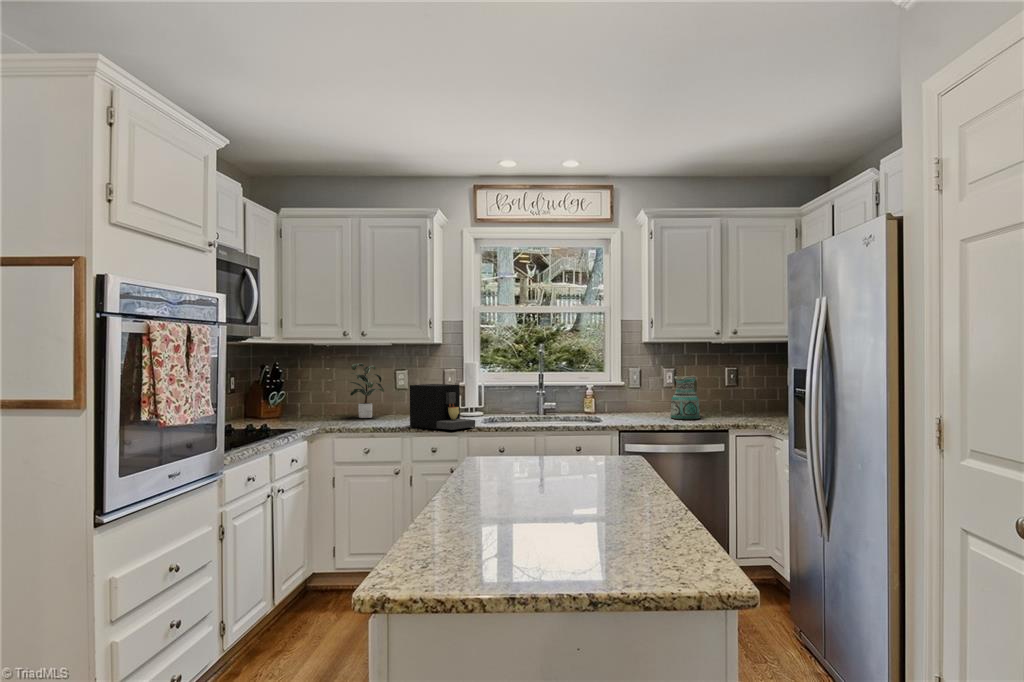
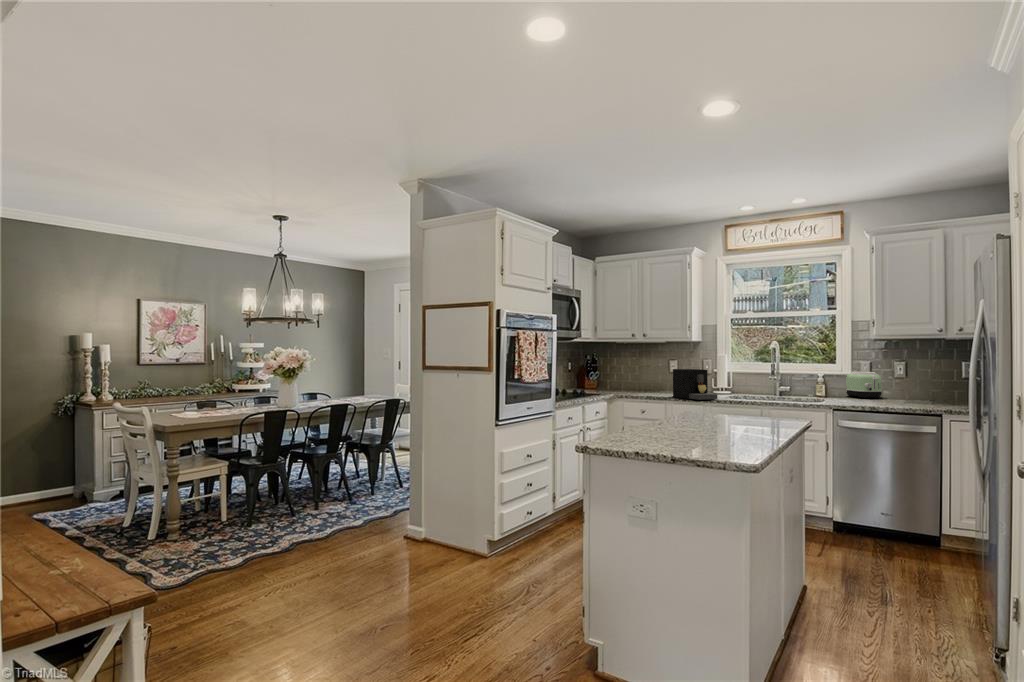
potted plant: present [350,363,384,418] -> none [633,354,667,391]
ceramic pitcher: present [671,375,700,419] -> none [887,368,916,403]
toaster: none [618,381,659,414] -> present [846,371,882,398]

